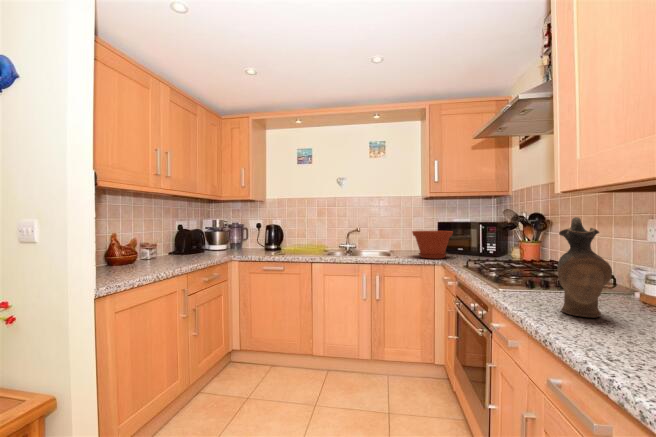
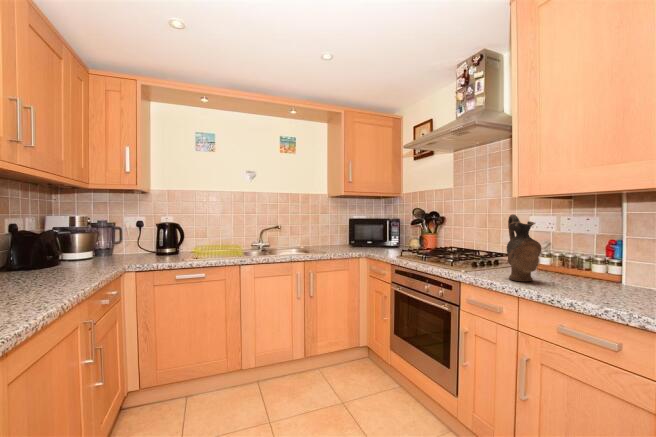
plant pot: present [412,231,453,259] -> none [334,227,369,252]

